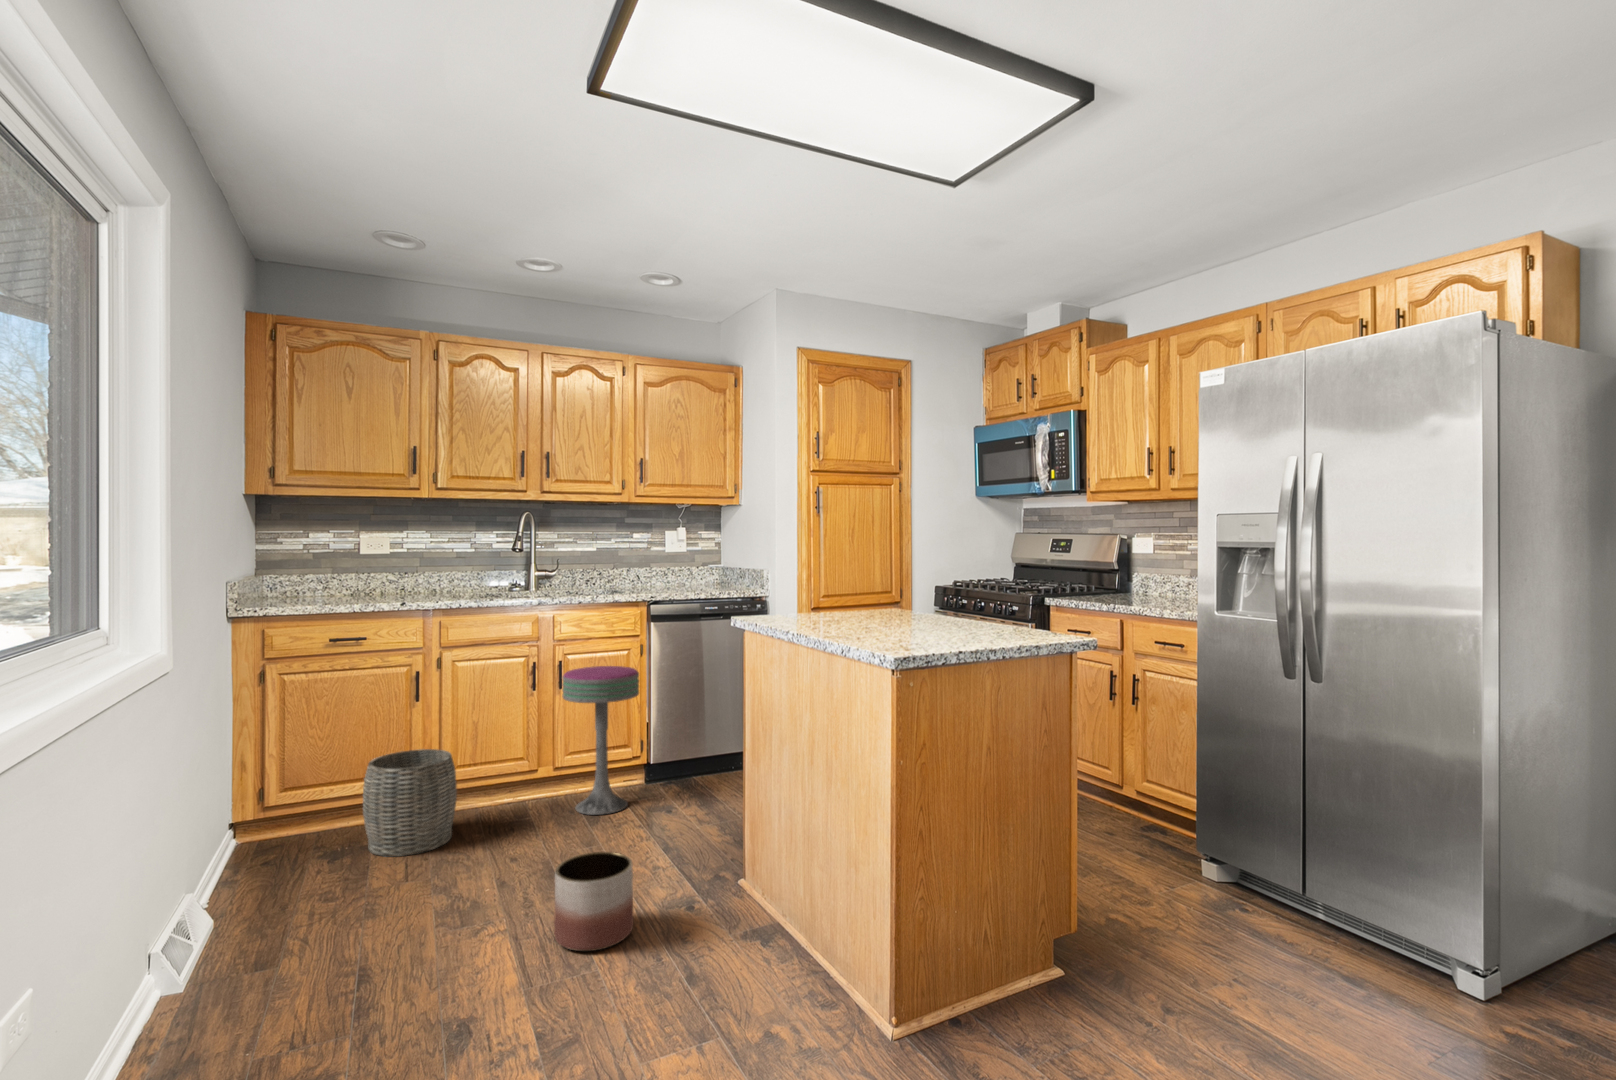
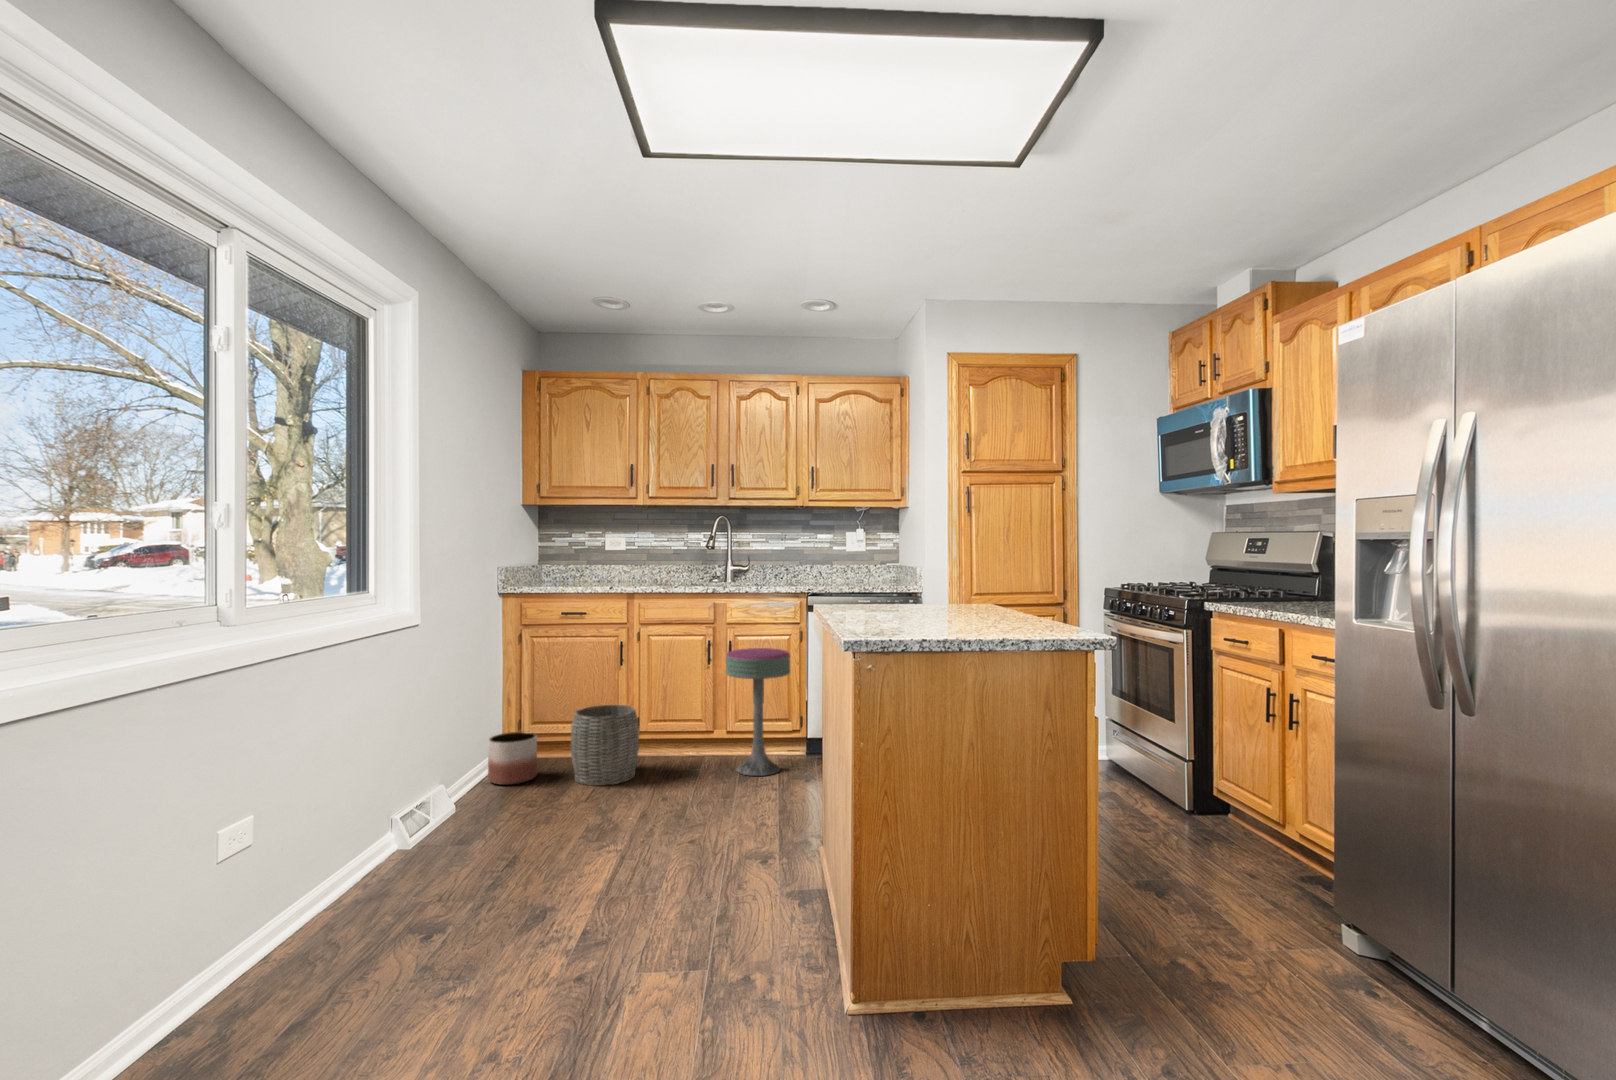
planter: present [554,852,633,951] -> present [488,732,537,785]

